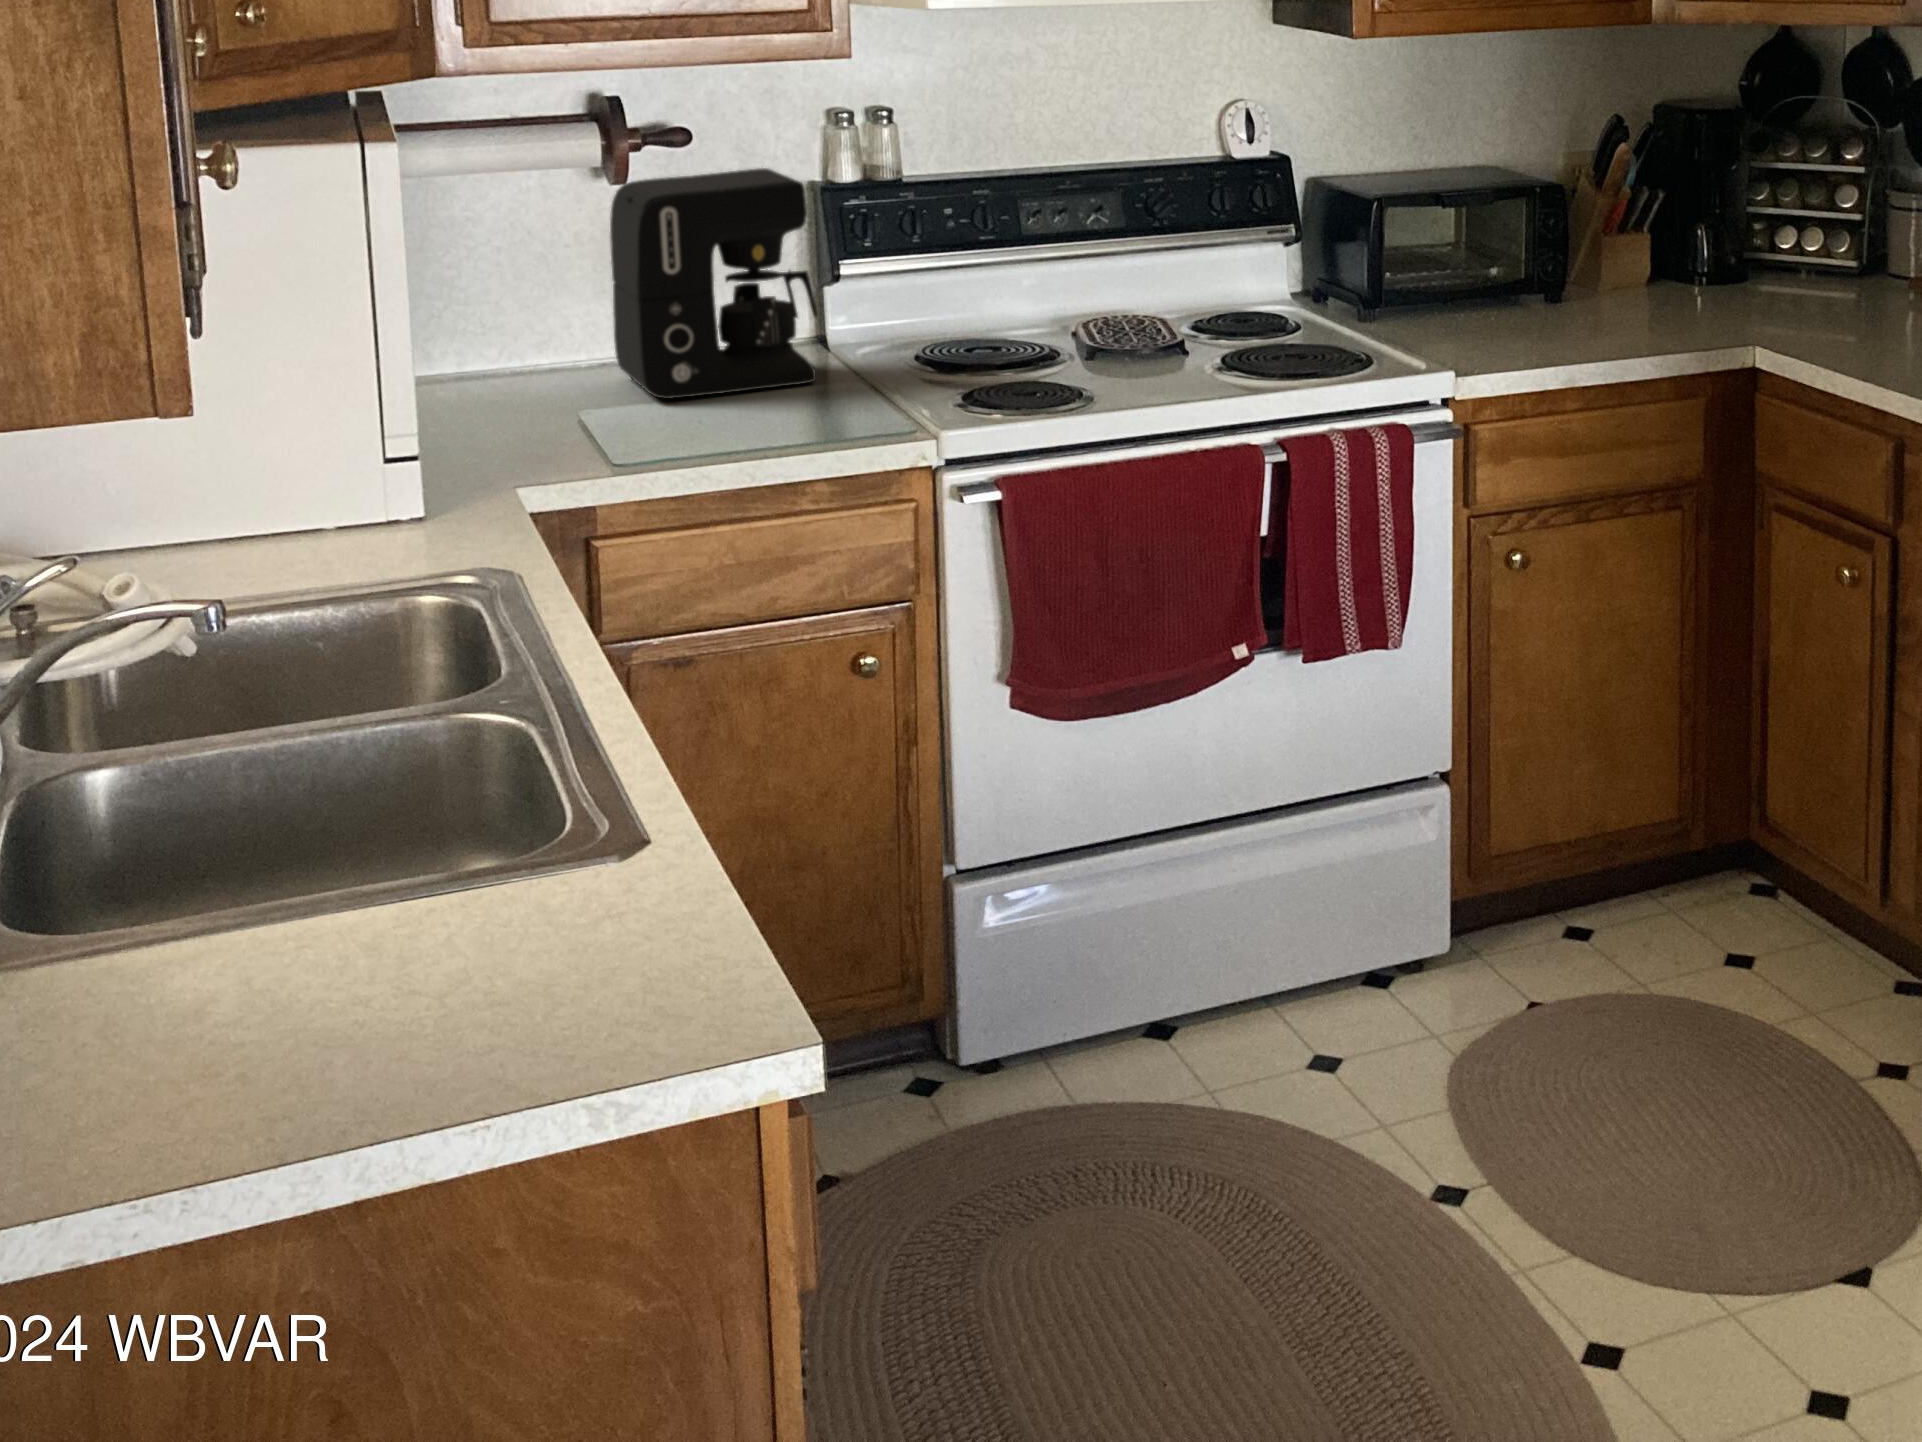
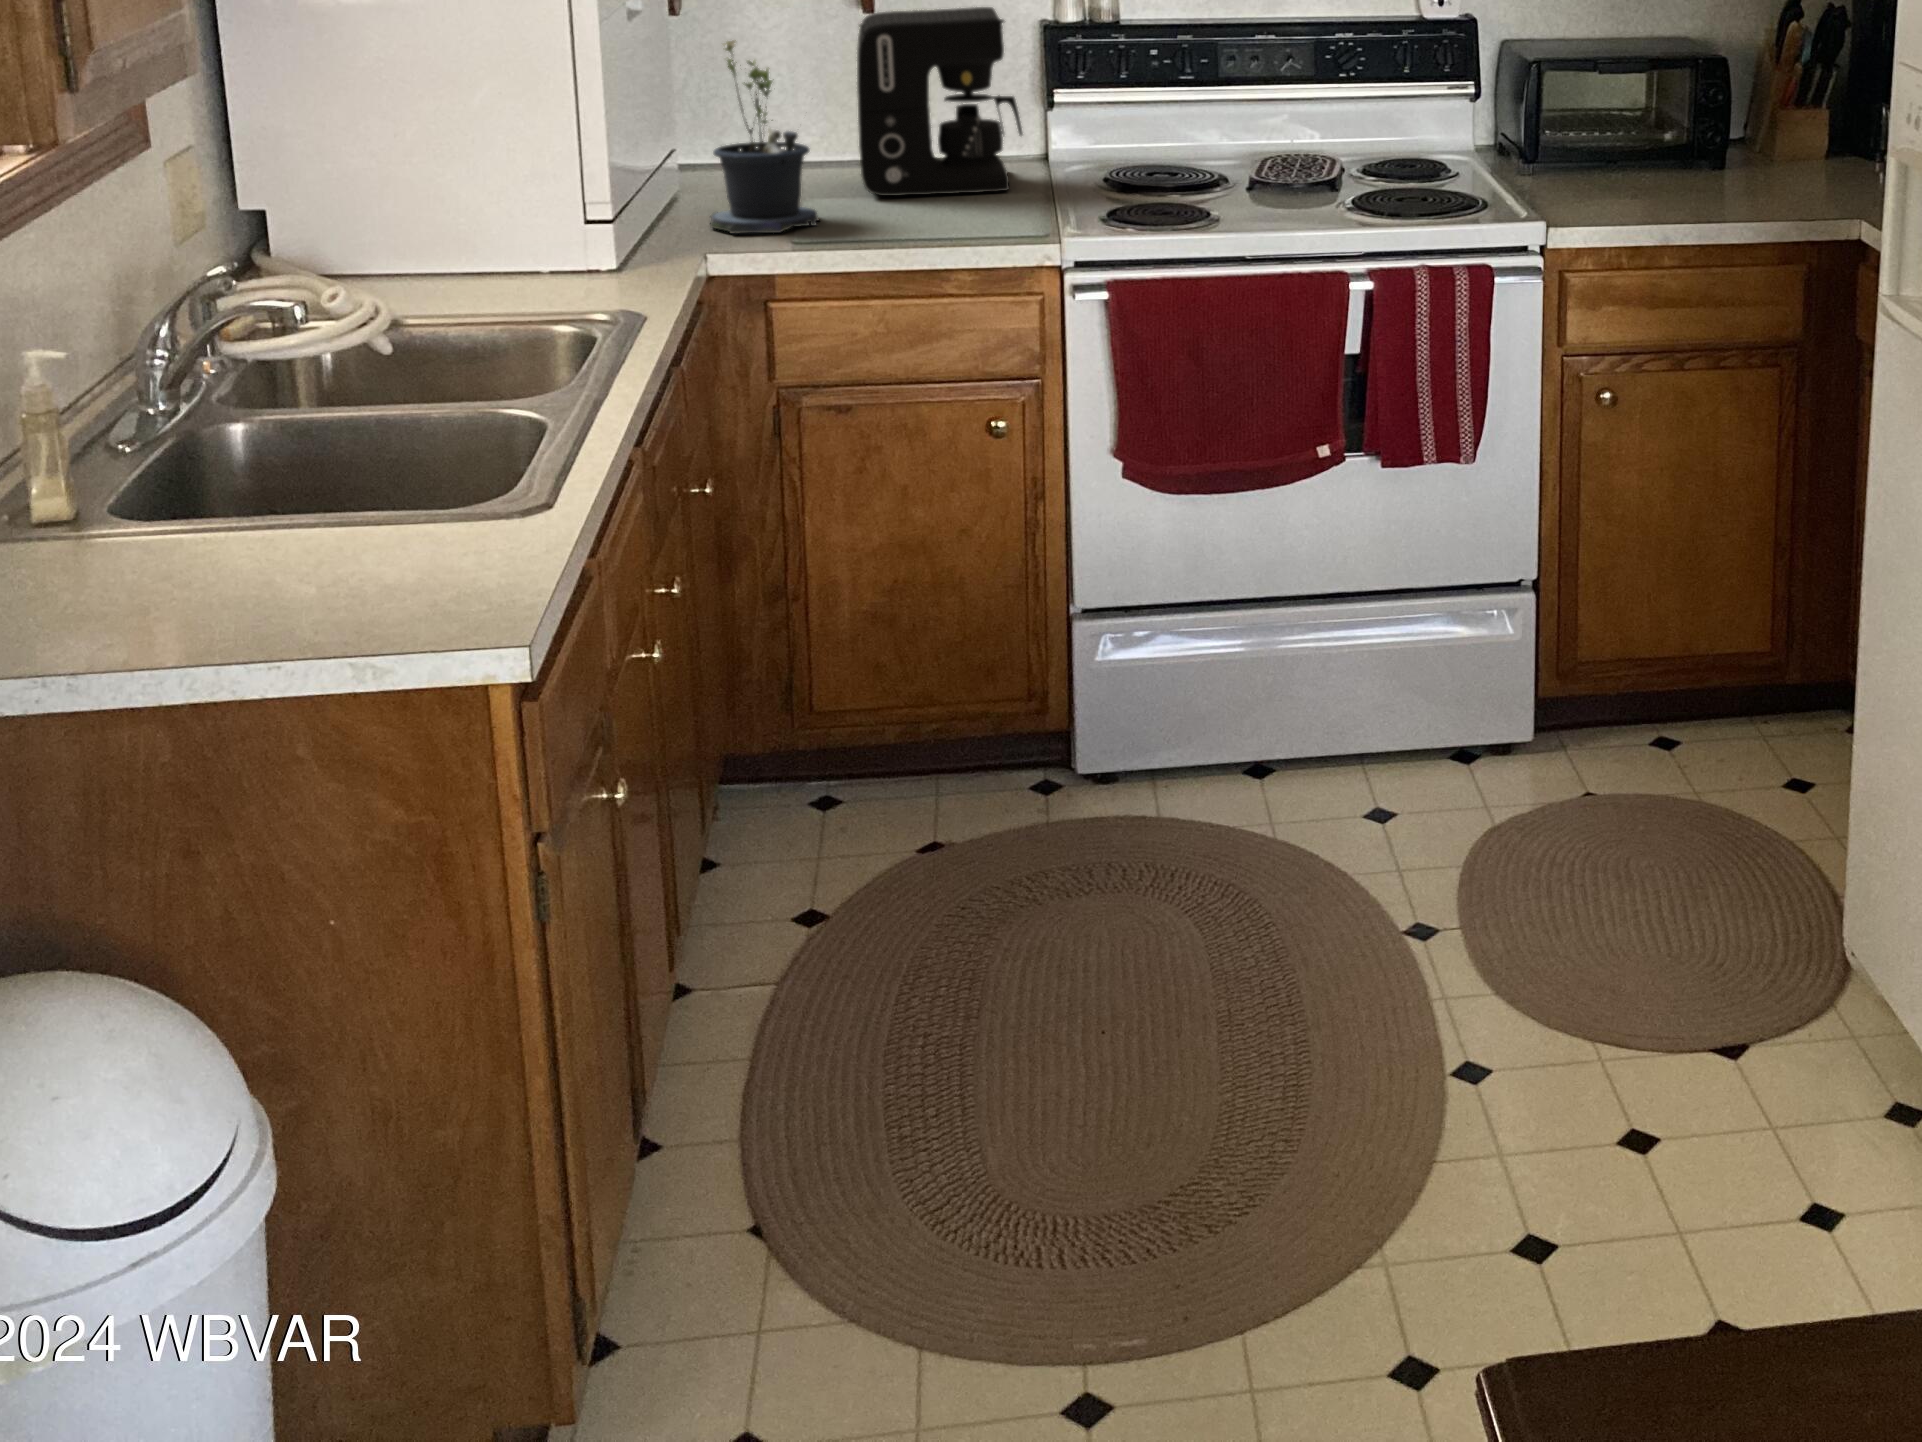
potted plant: none [470,222,620,459] -> present [710,40,819,234]

